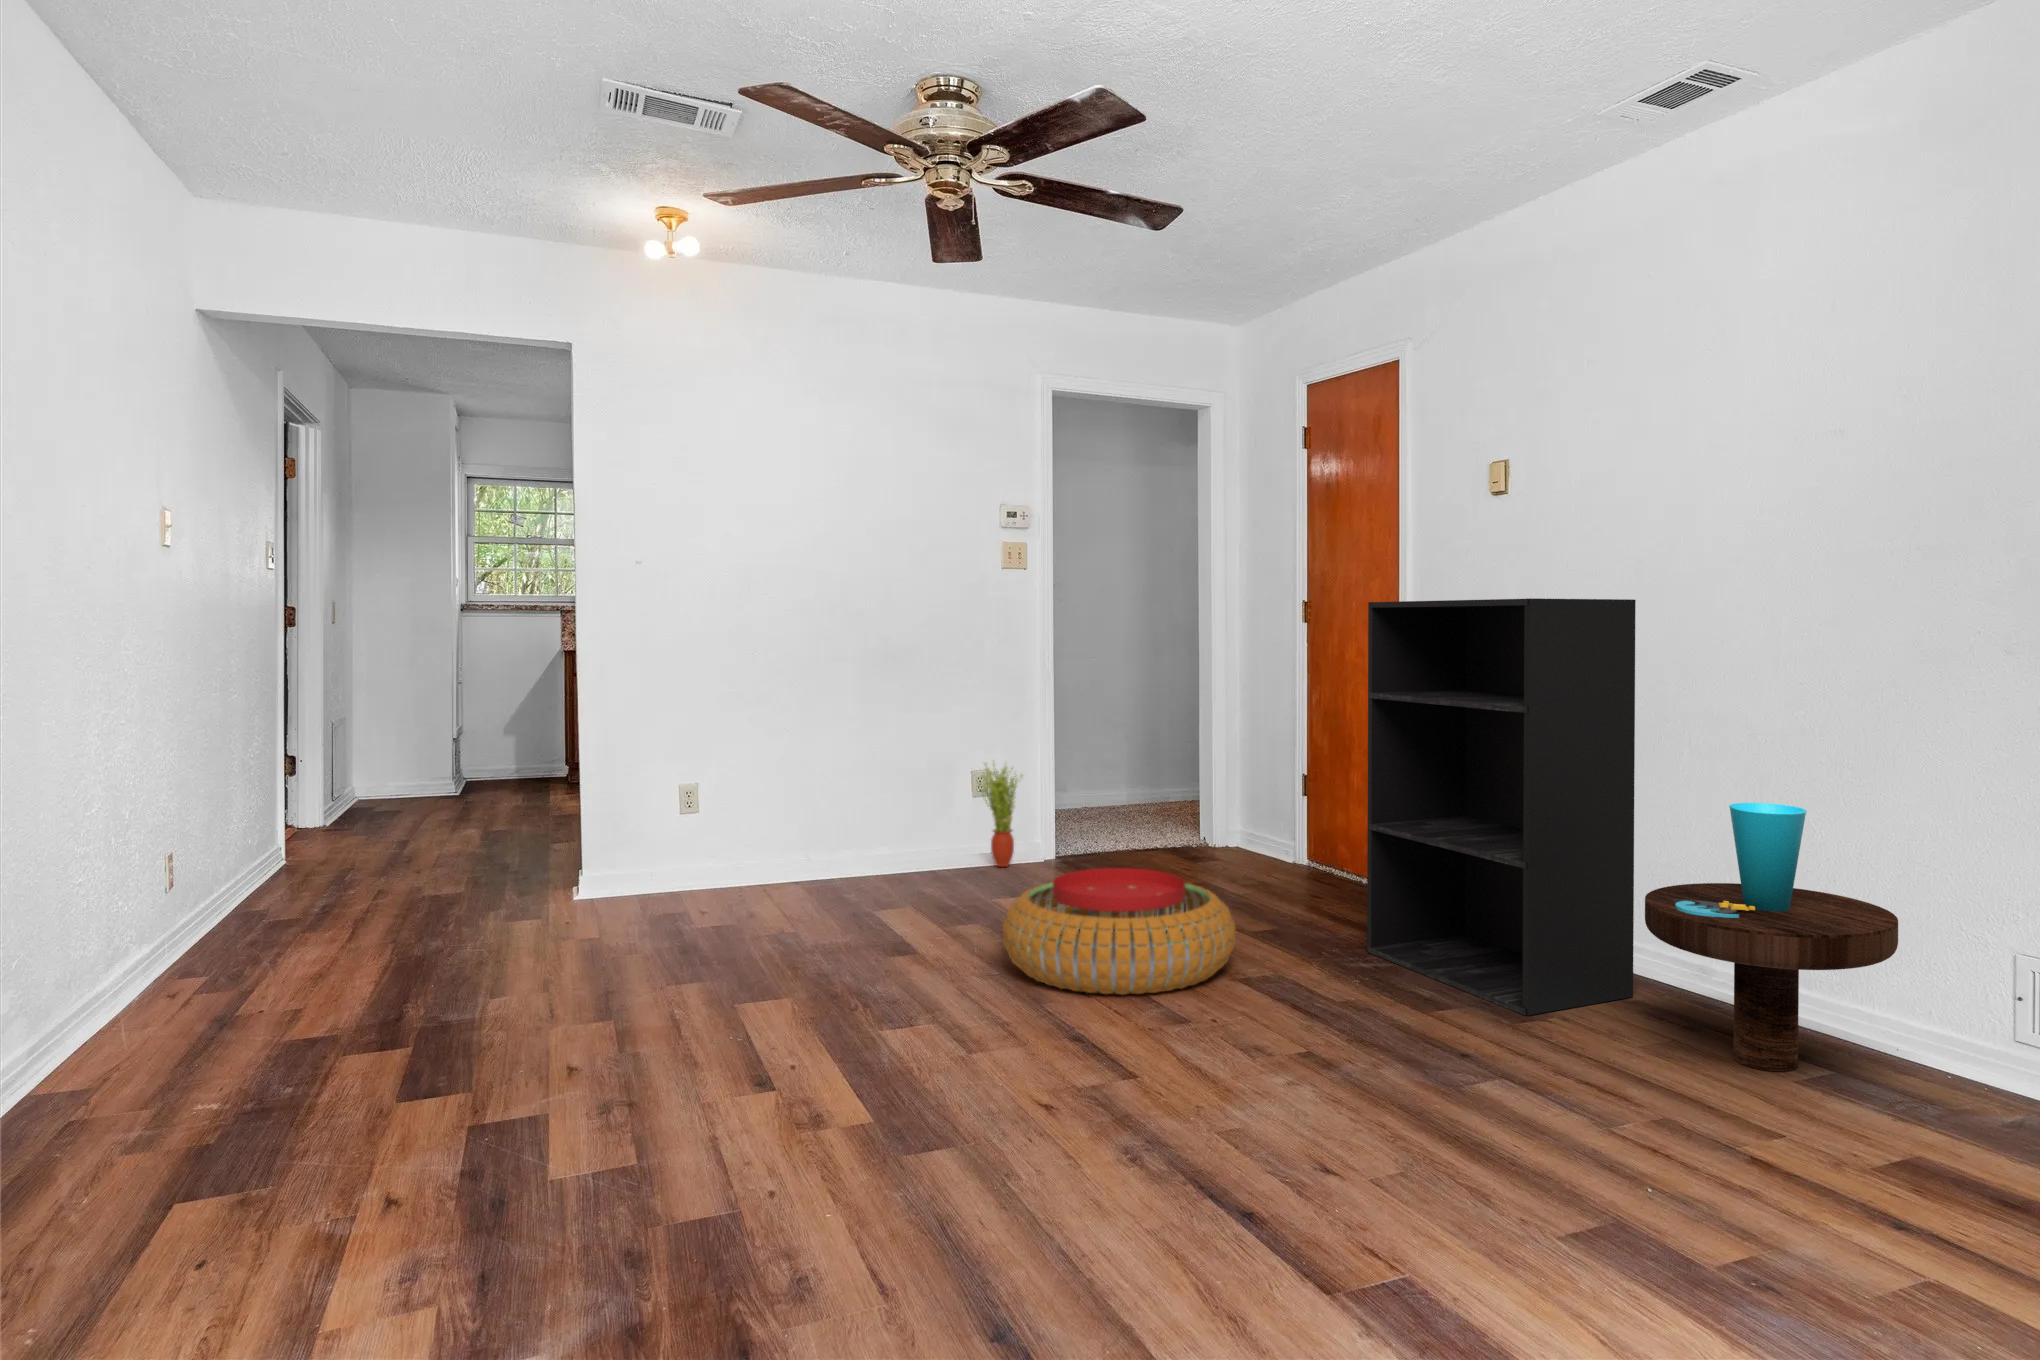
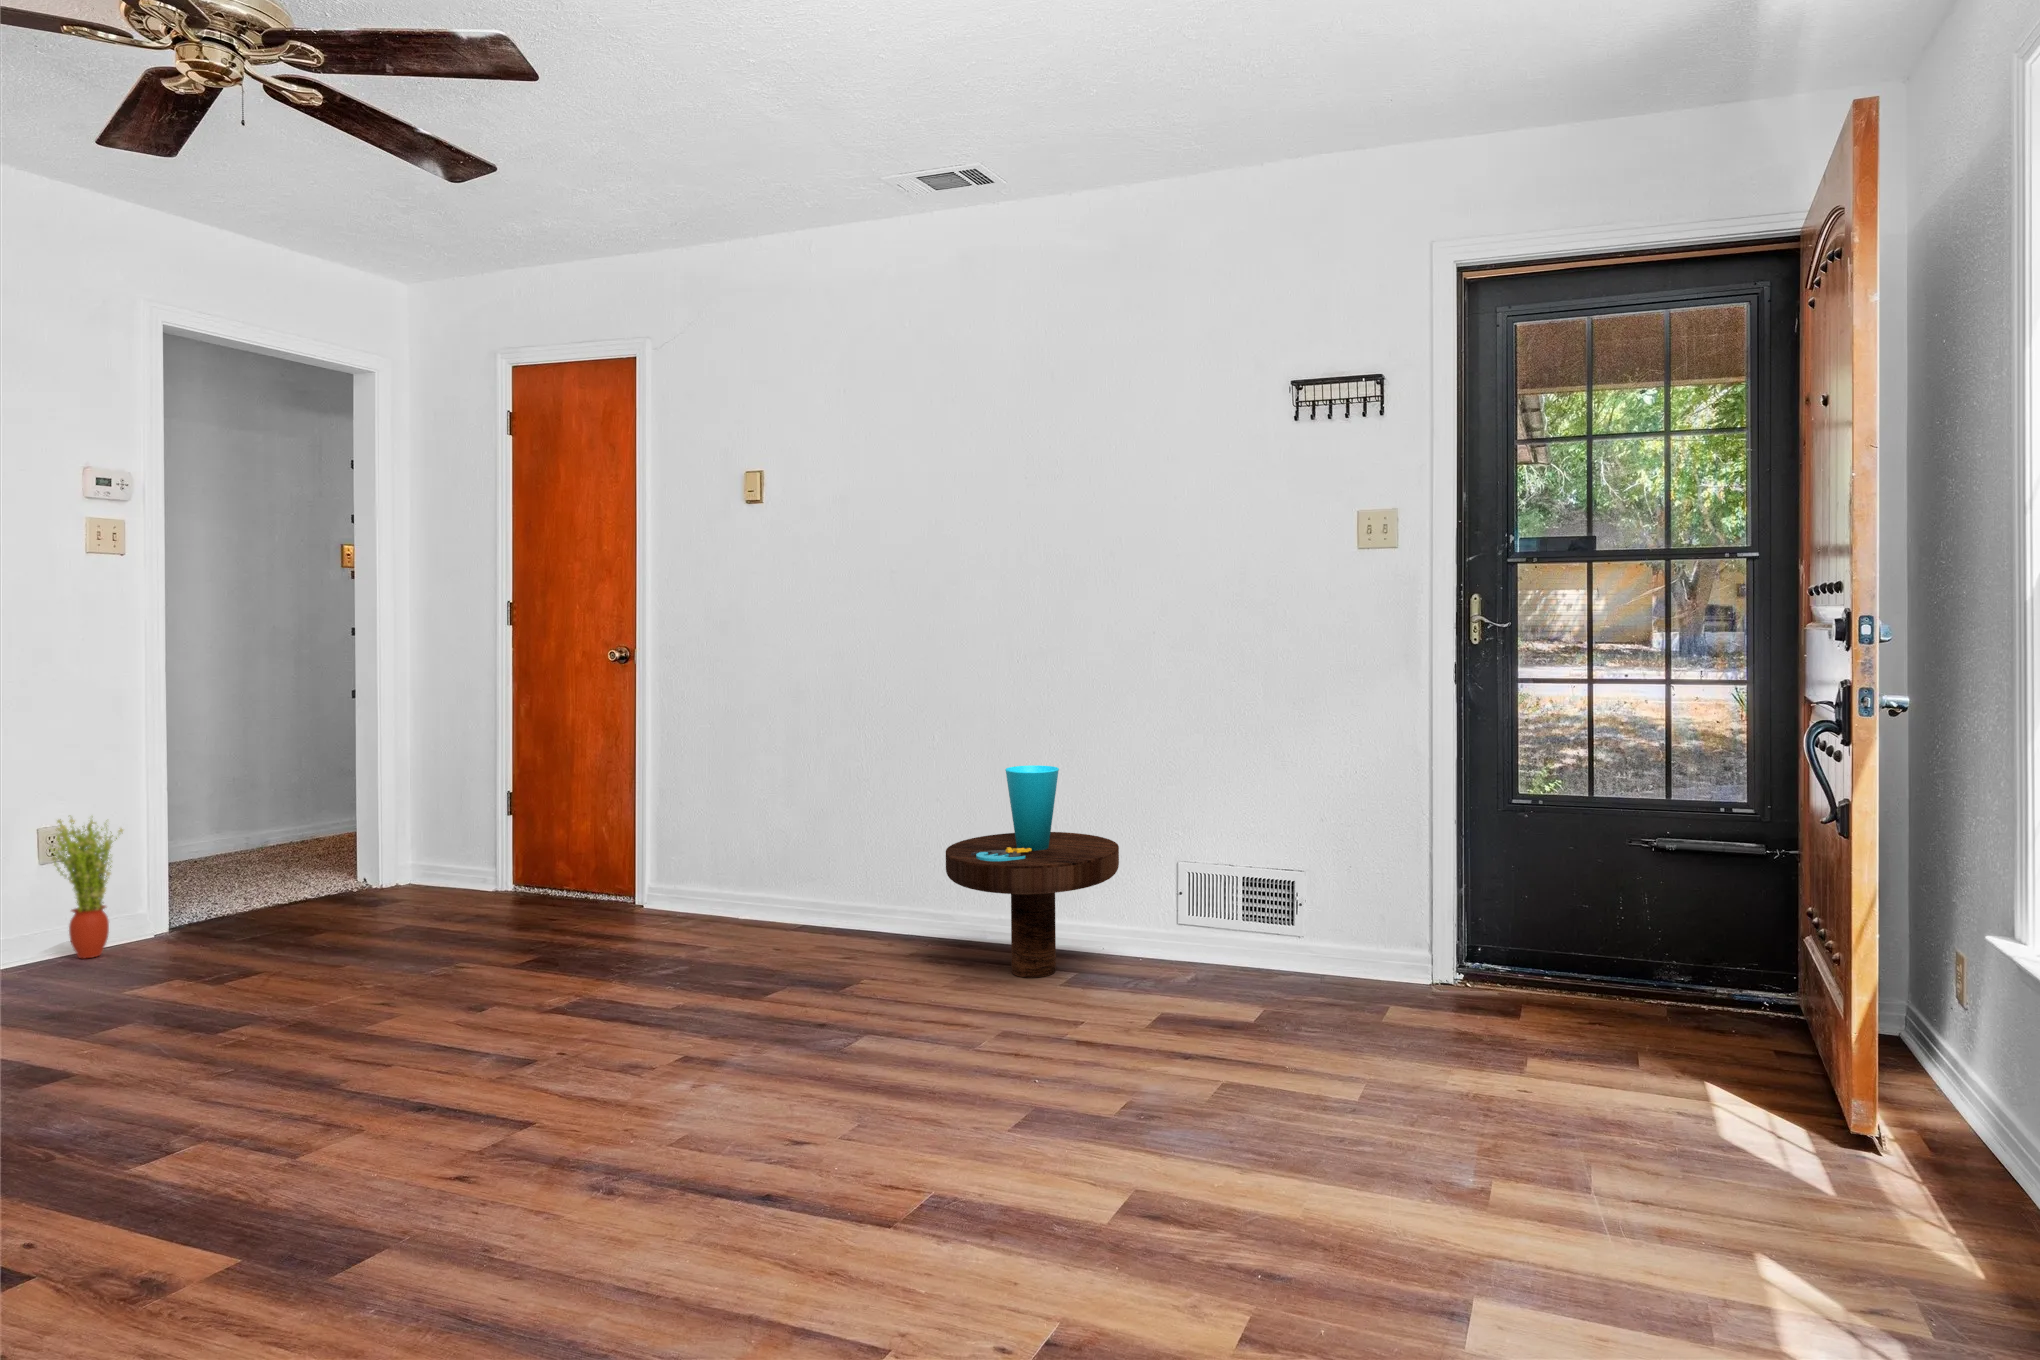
bookshelf: present [1367,598,1636,1016] -> none [652,600,910,980]
pouf: present [1003,868,1235,995] -> none [226,913,540,1071]

